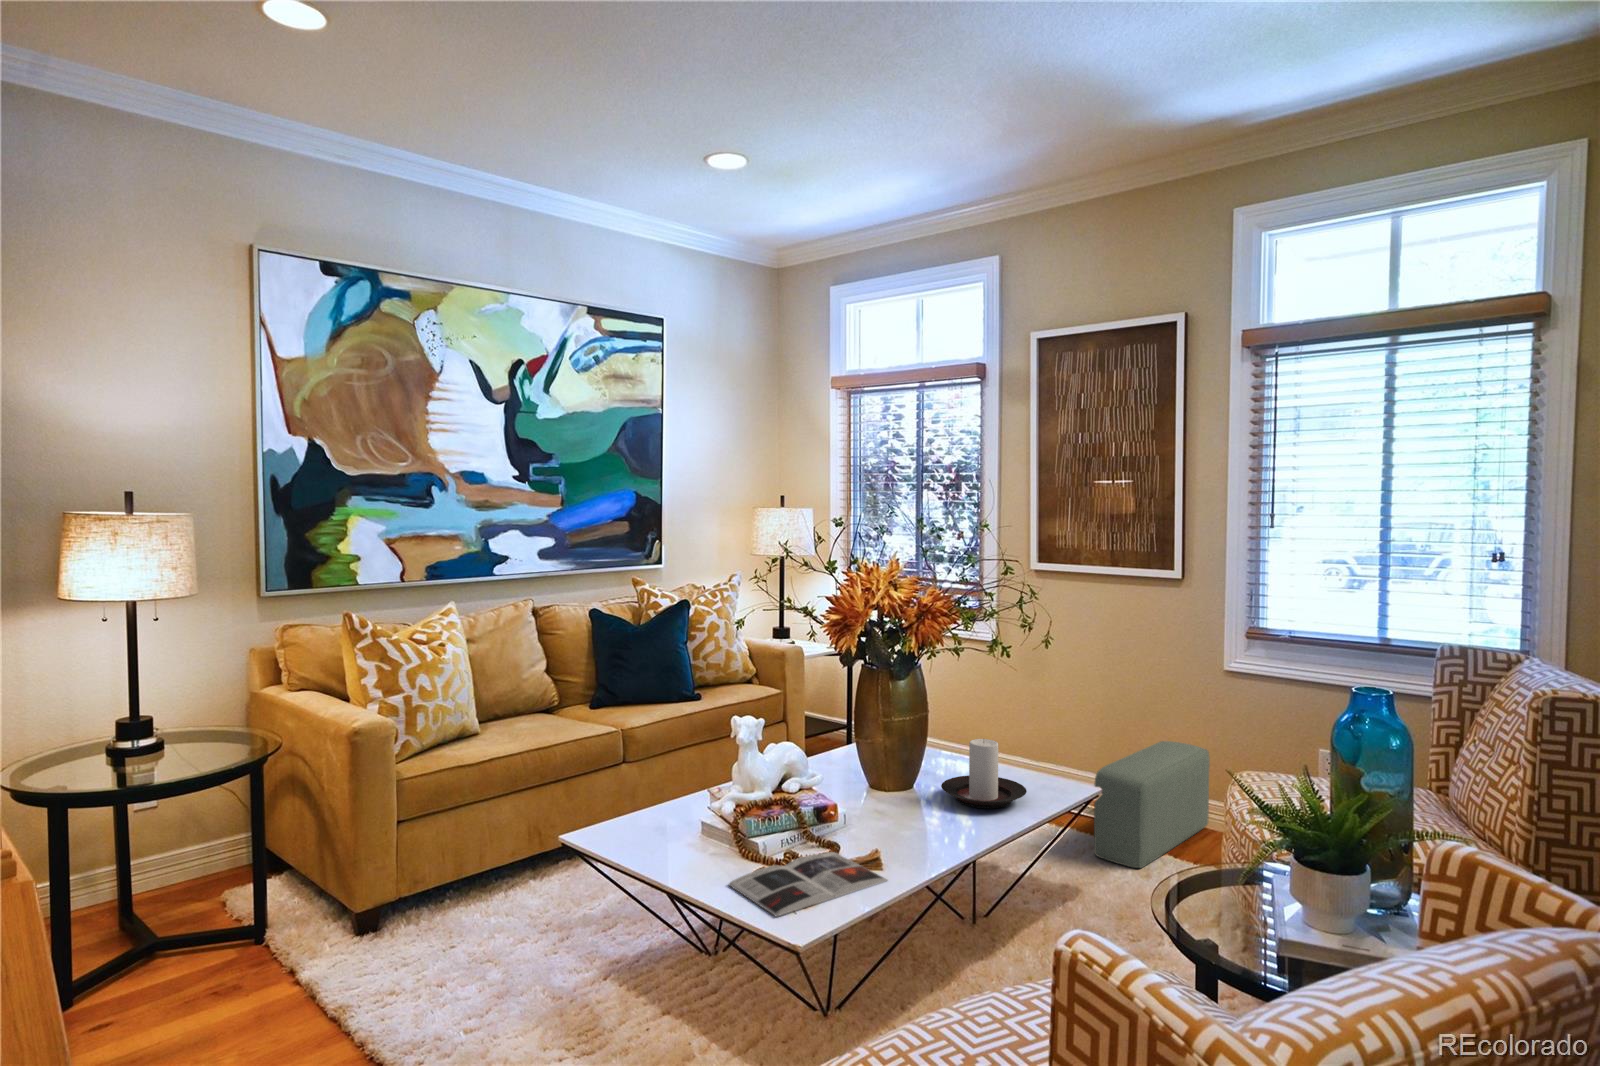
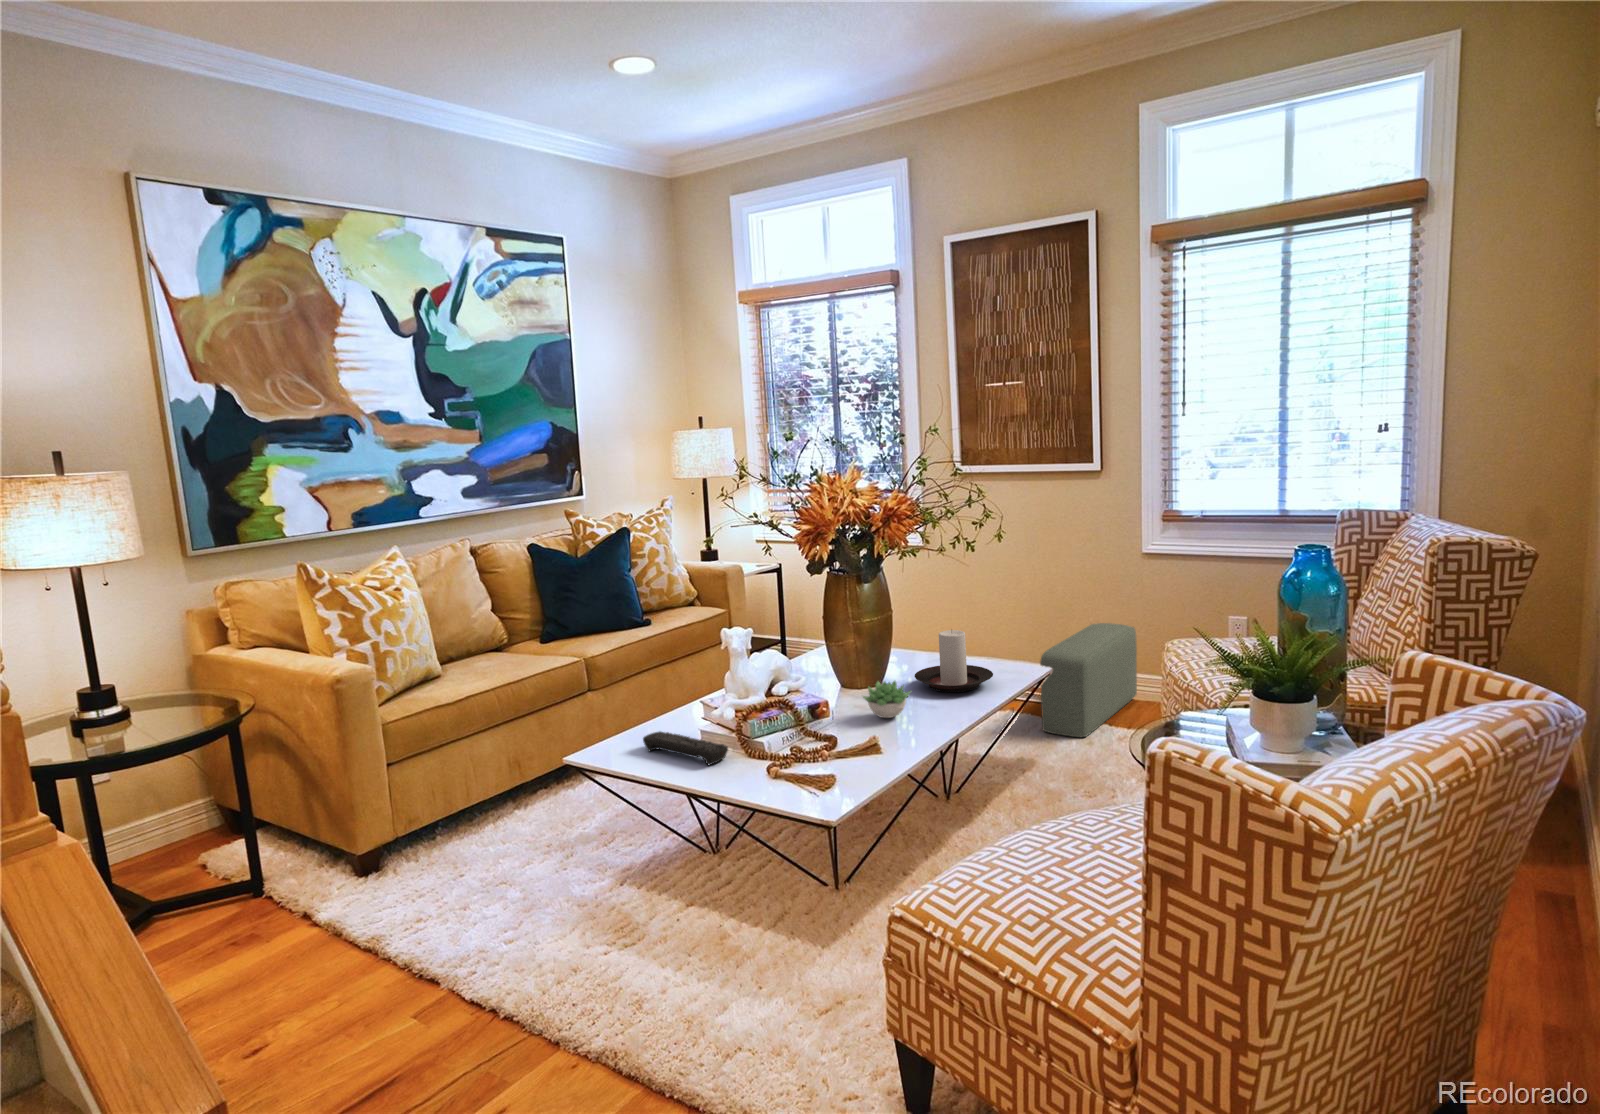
succulent plant: none [873,789,928,831] -> present [863,681,911,718]
remote control: none [637,819,717,865] -> present [643,732,728,765]
magazine: present [729,852,887,916] -> none [748,741,892,797]

